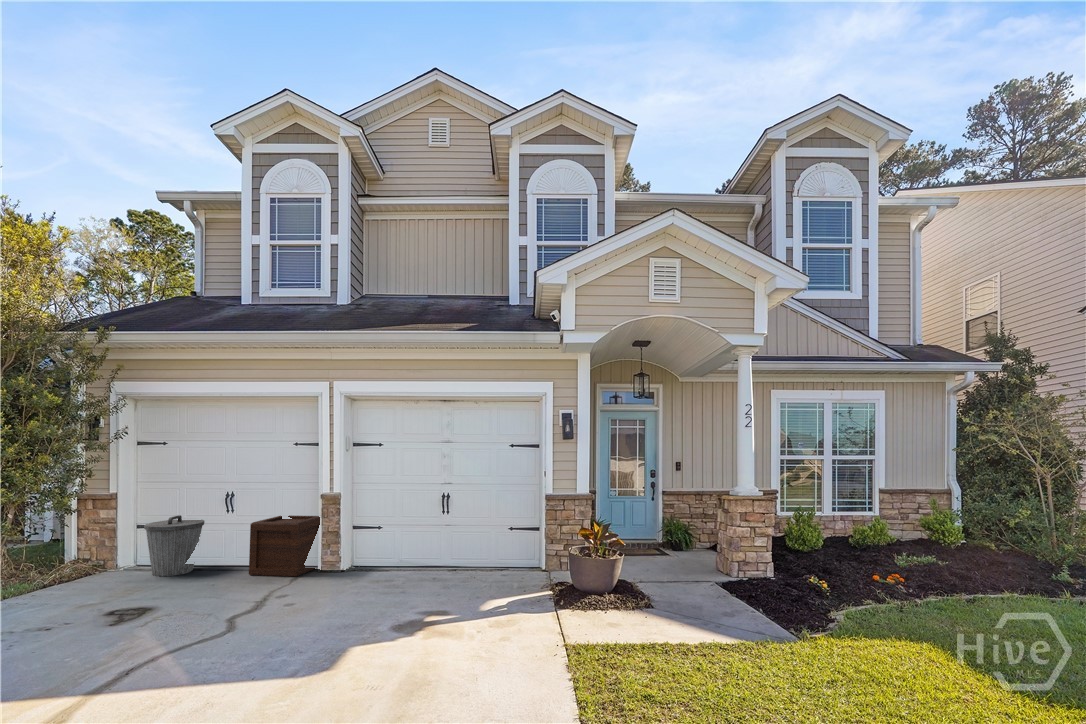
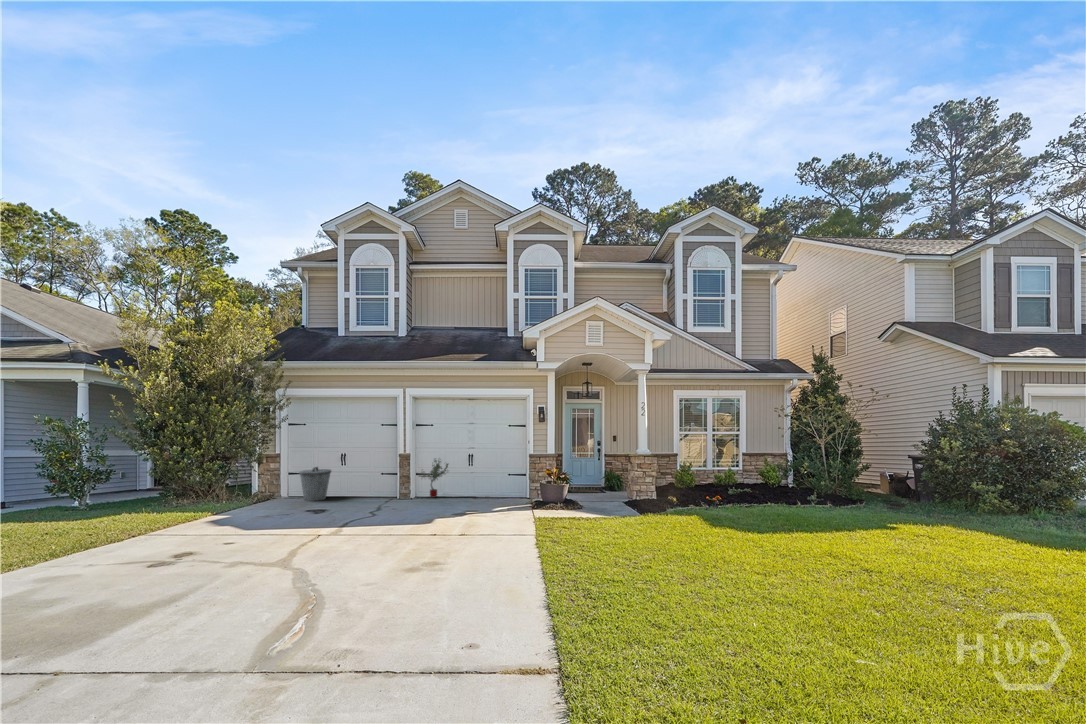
potted tree: none [352,500,407,570] -> present [419,460,448,498]
wooden crate: present [249,515,320,577] -> none [361,467,401,501]

